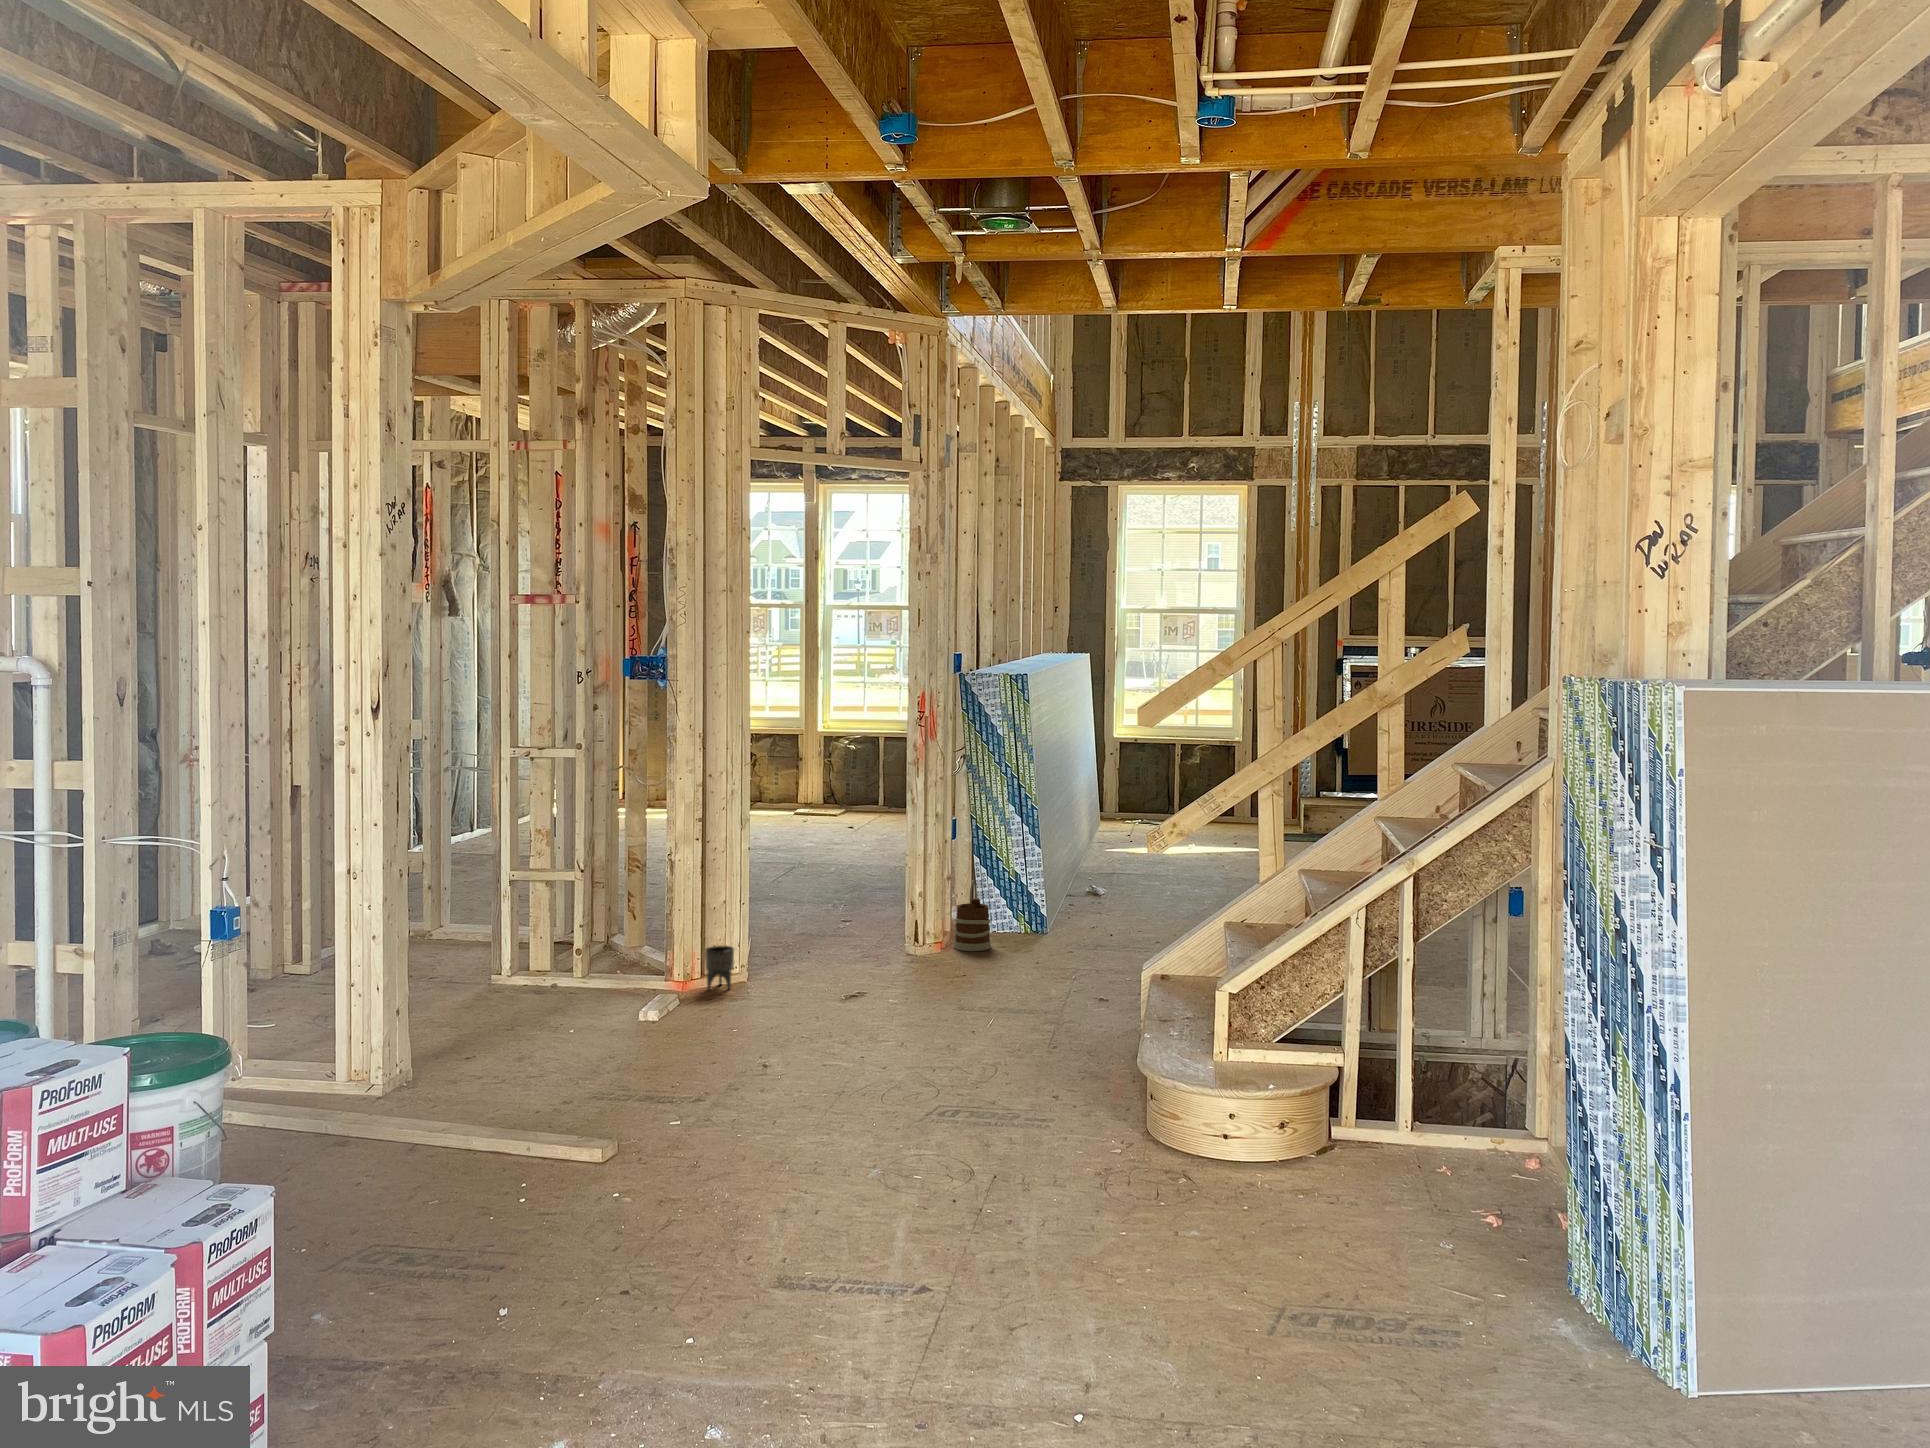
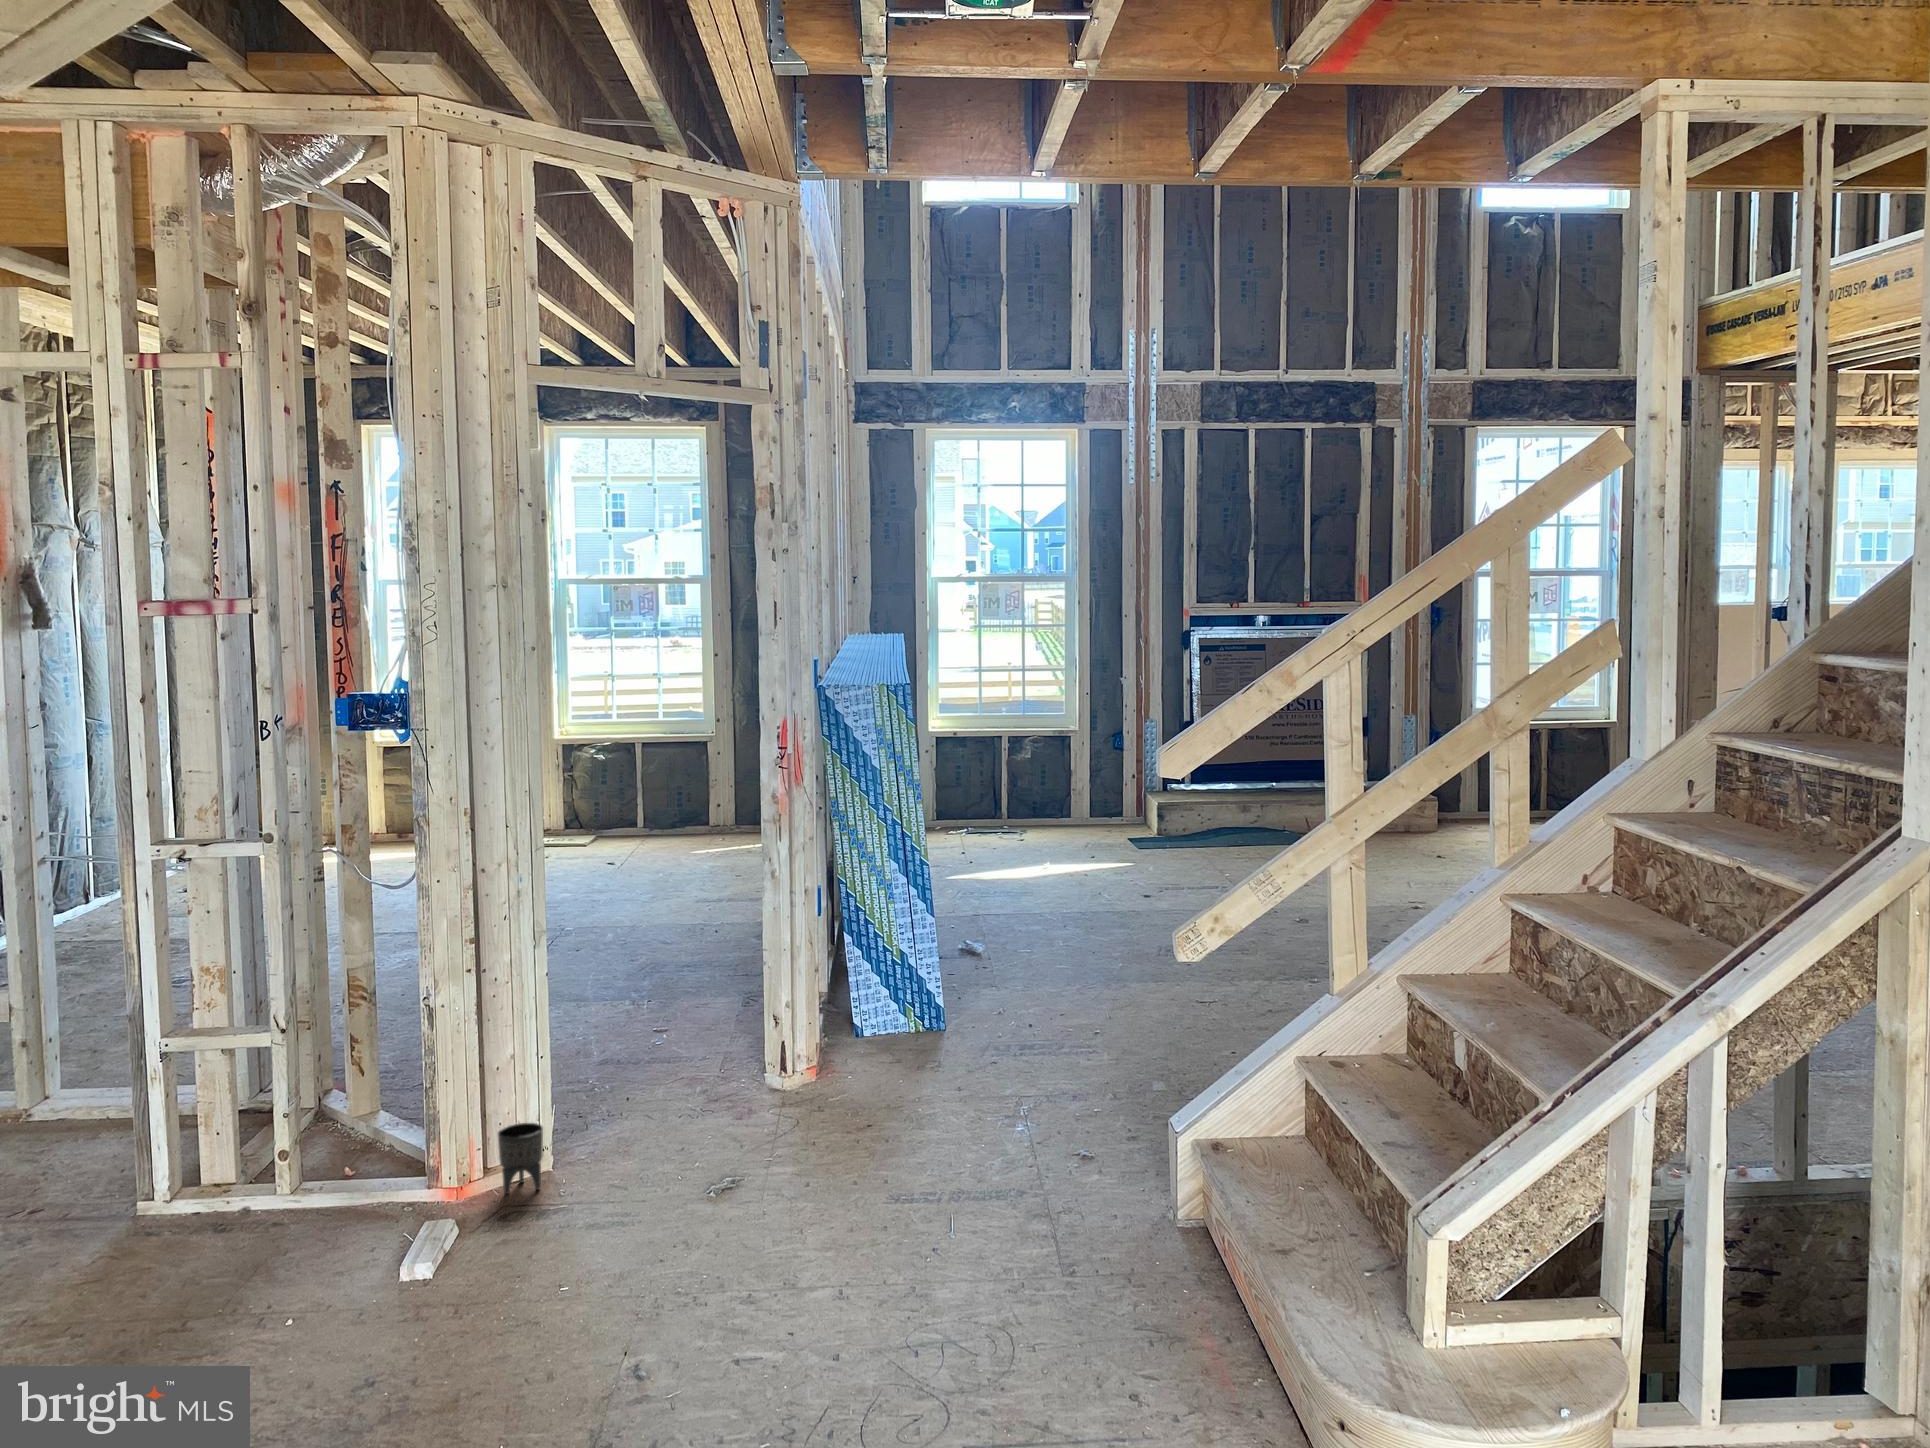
wooden bucket: present [953,880,991,951] -> none [832,972,884,1072]

